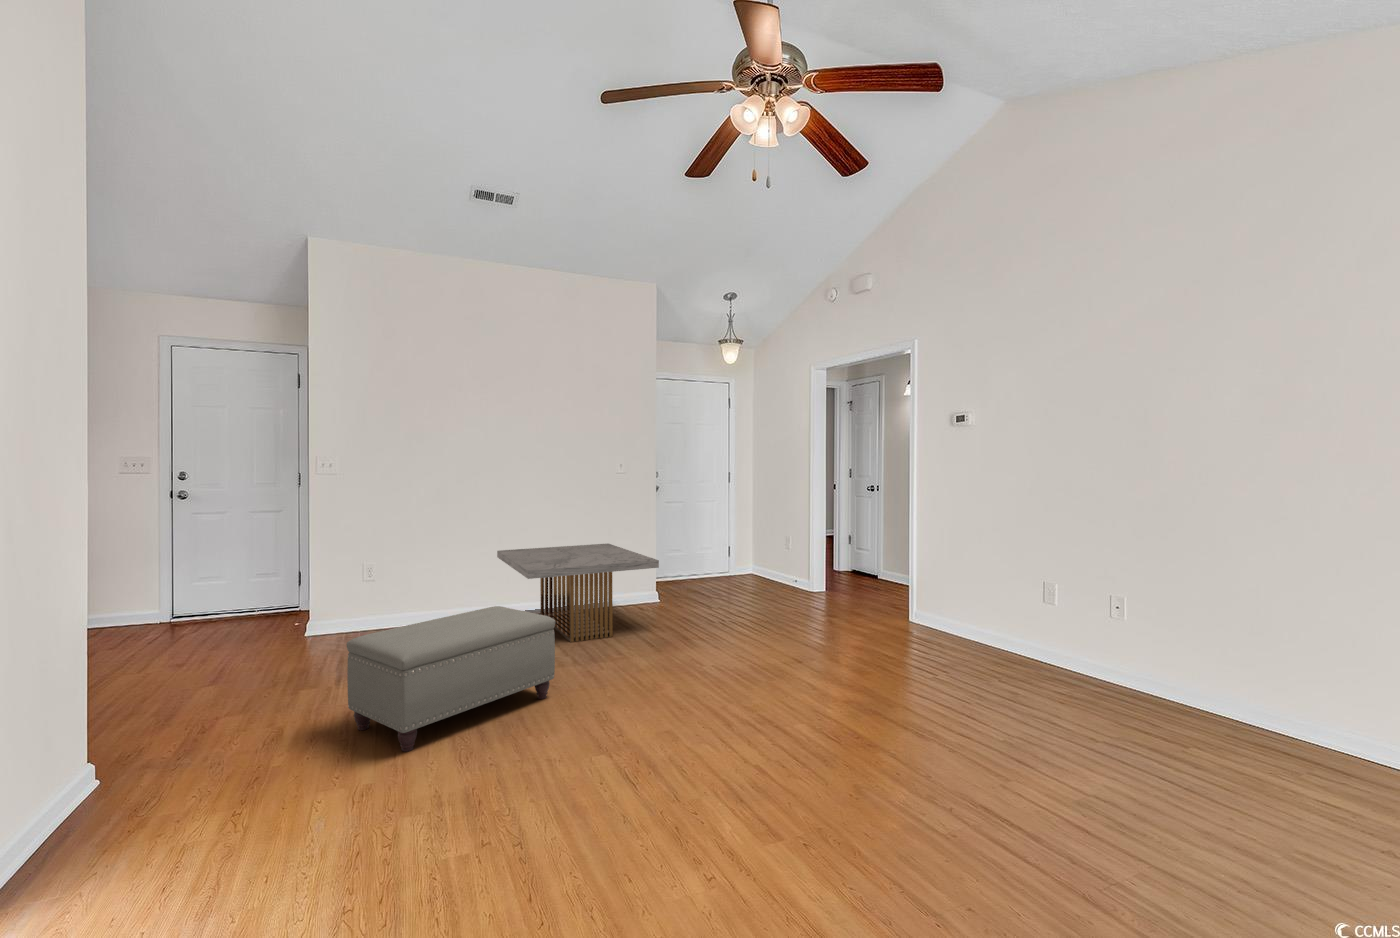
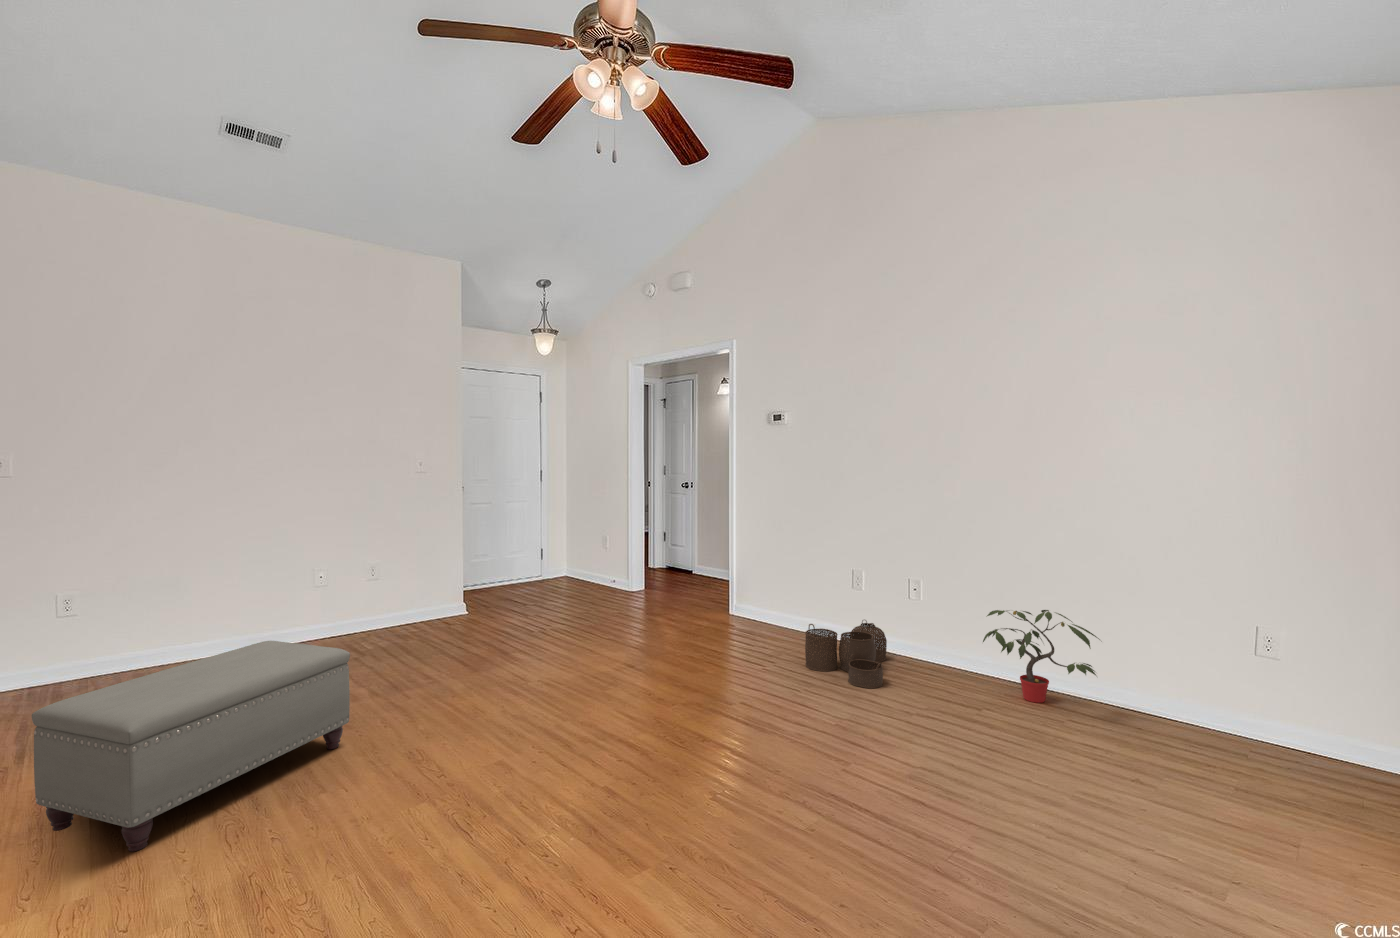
coffee table: present [497,544,659,642] -> none [260,553,472,673]
woven basket: none [982,633,1080,706] -> present [805,620,887,688]
potted plant: none [1196,633,1367,745] -> present [983,610,1100,703]

